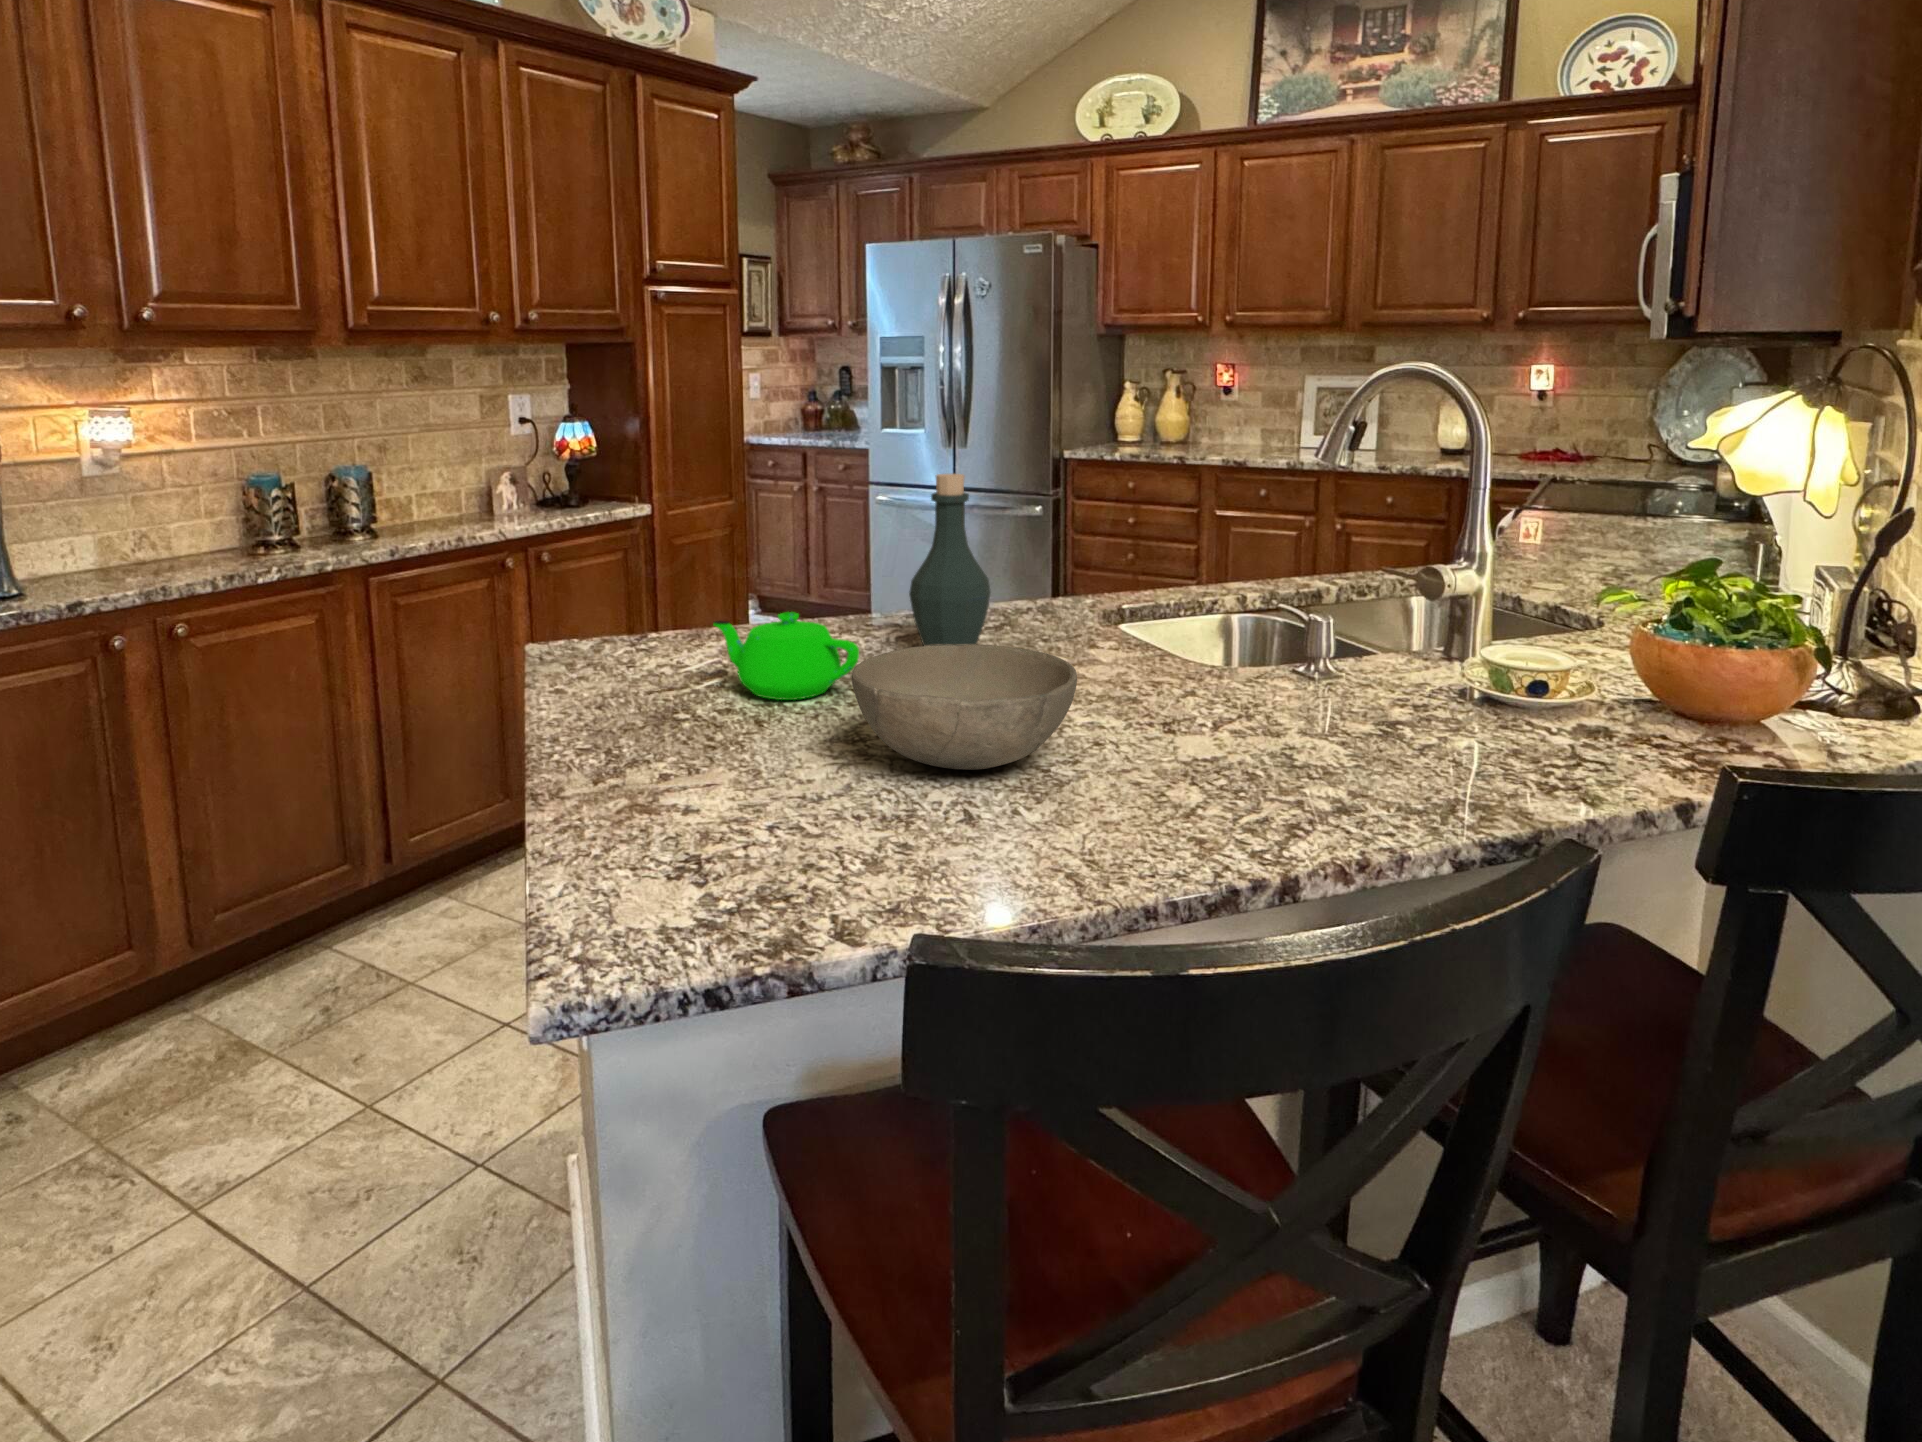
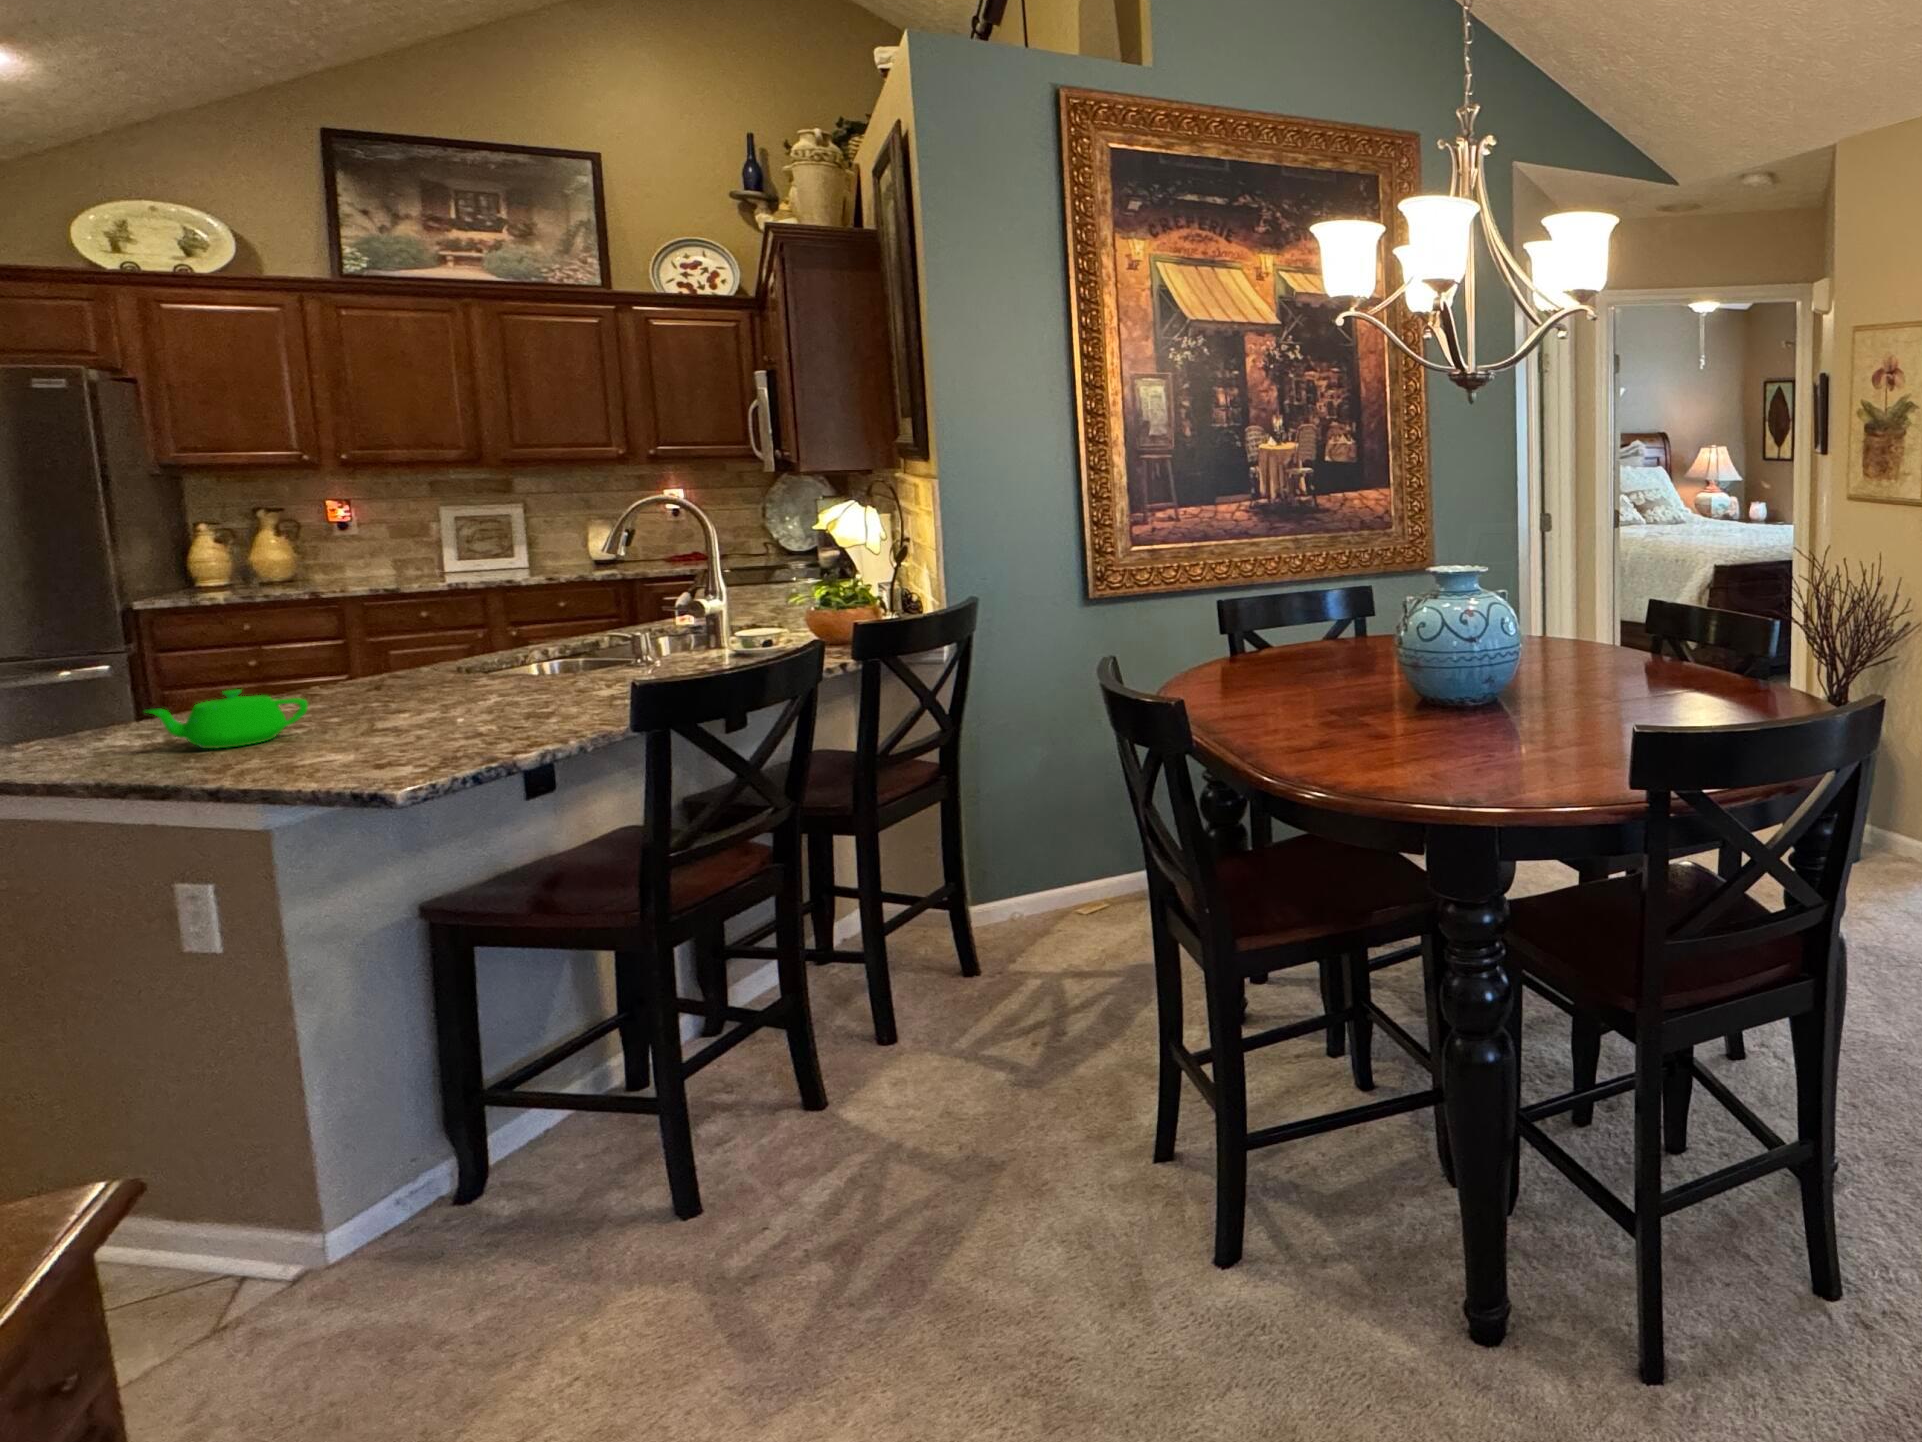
bottle: present [909,474,991,646] -> none [294,589,371,714]
bowl: present [851,645,1077,770] -> none [363,668,527,735]

